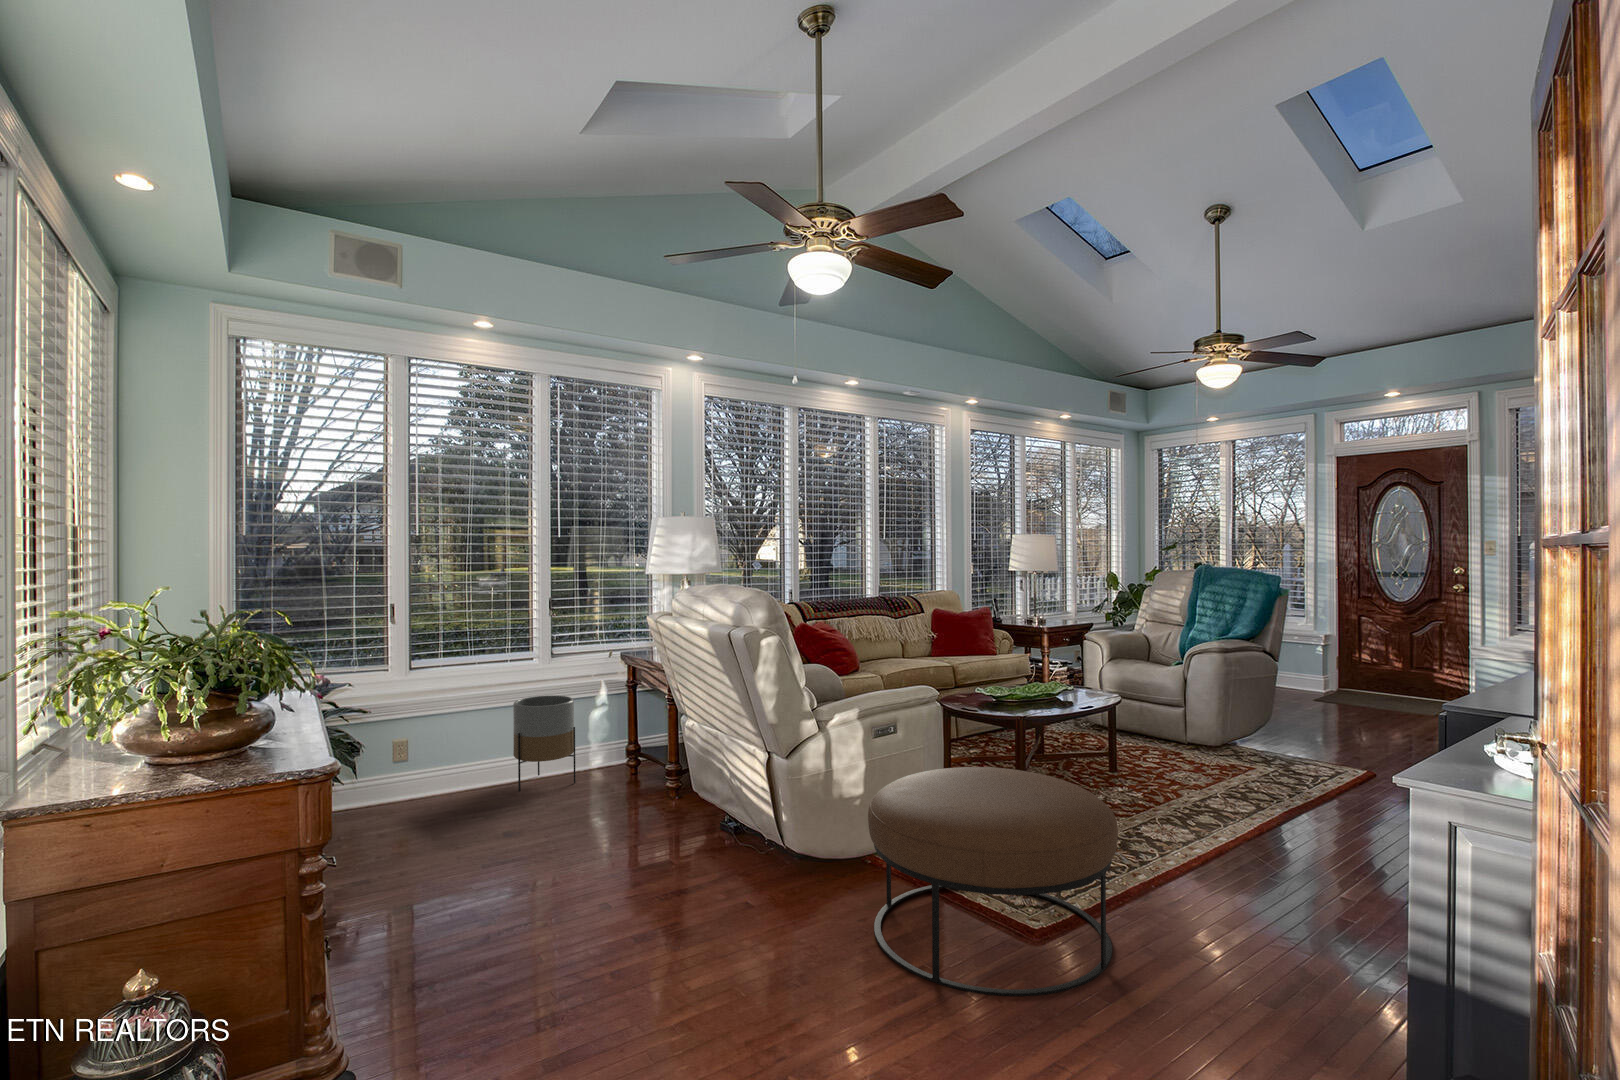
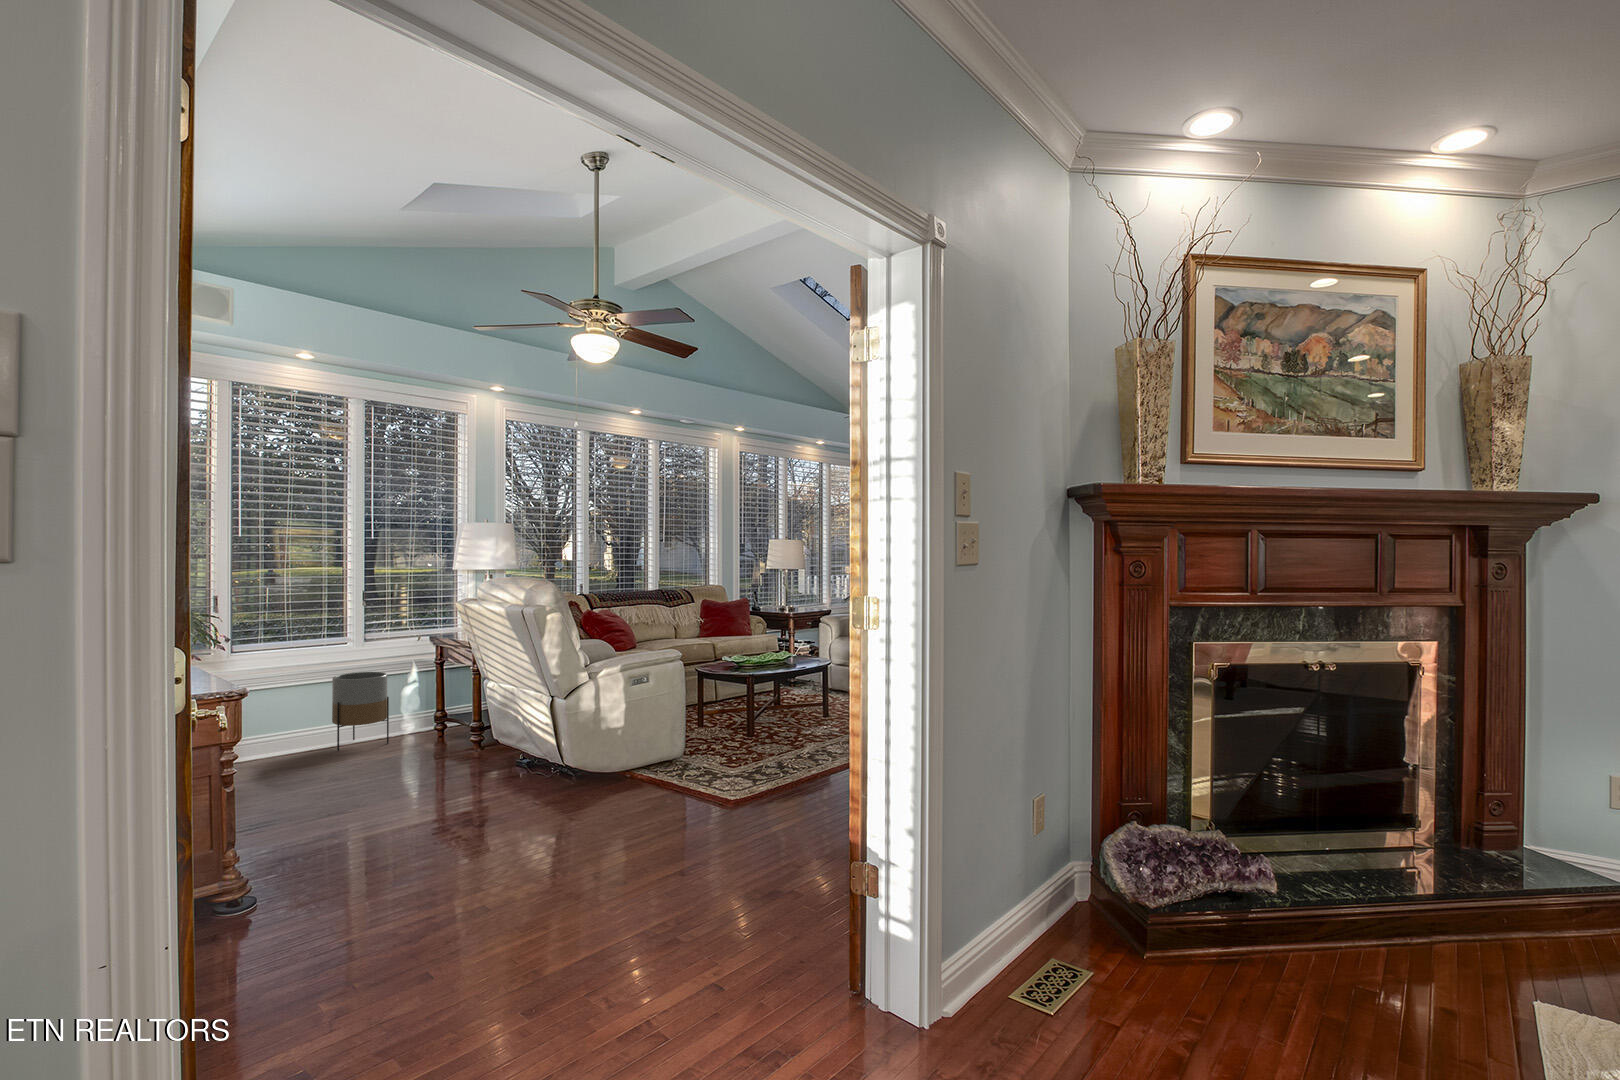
ottoman: present [868,767,1118,996] -> none [621,700,783,832]

